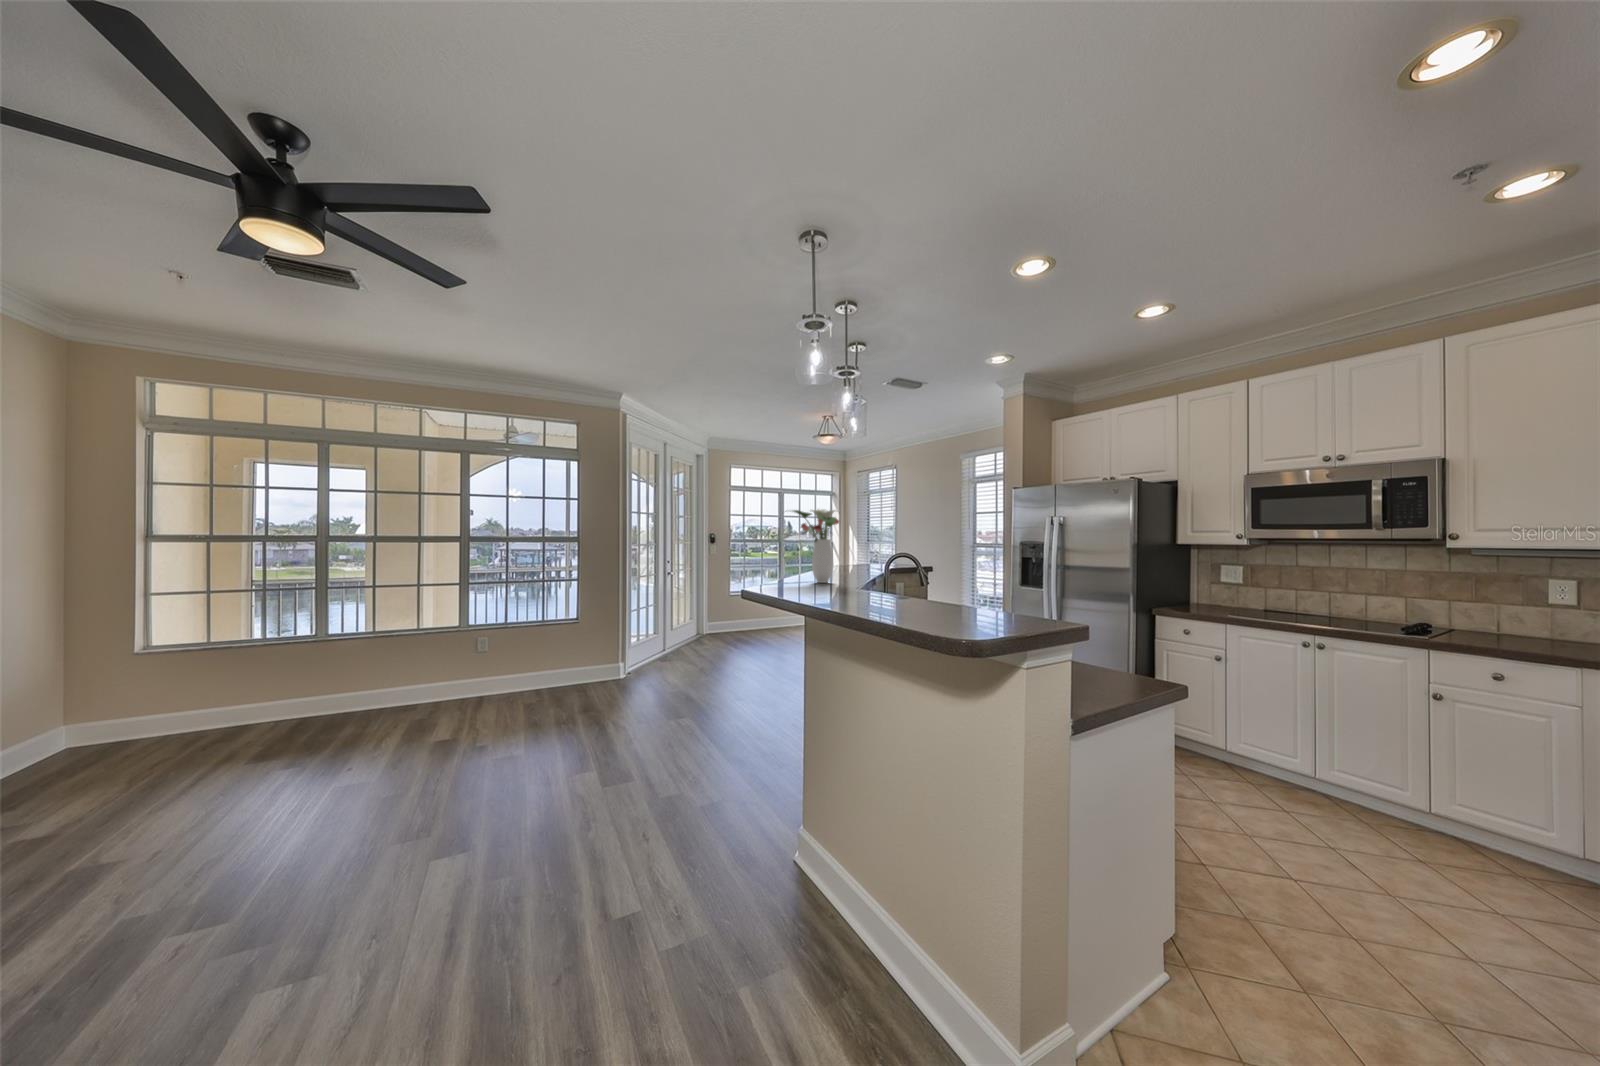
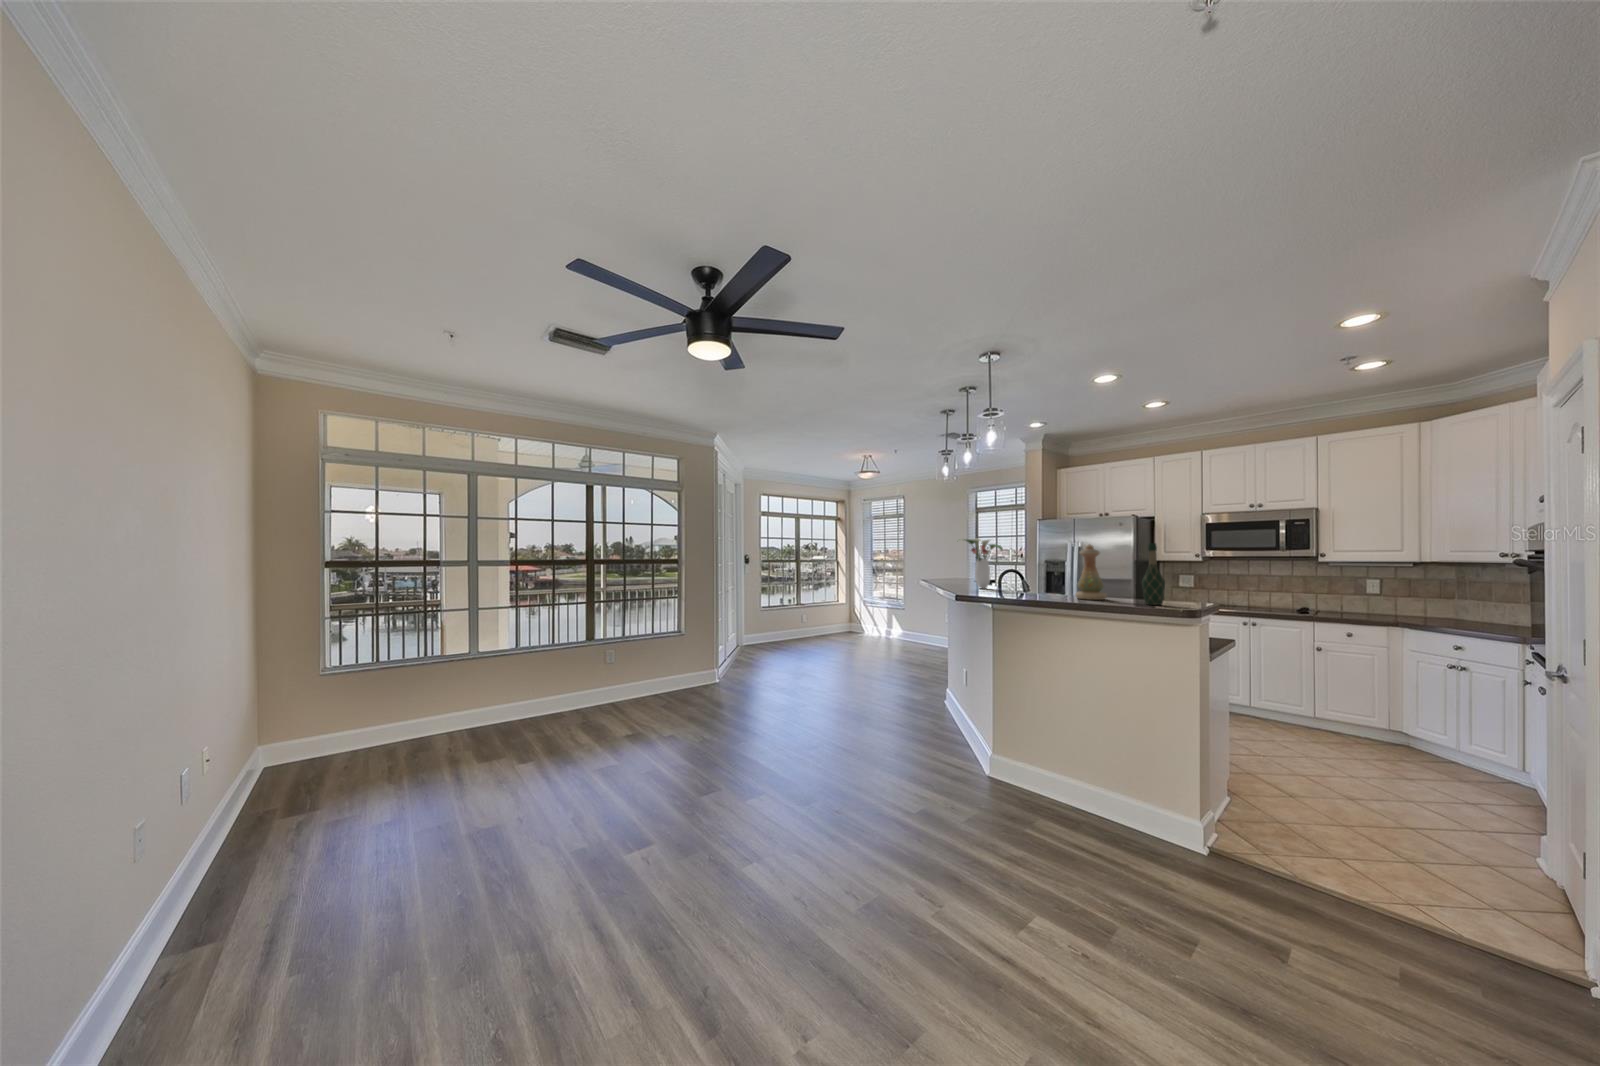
wine bottle: none [931,507,971,628] -> present [1142,543,1165,605]
vase: none [867,512,917,611] -> present [1075,544,1107,600]

